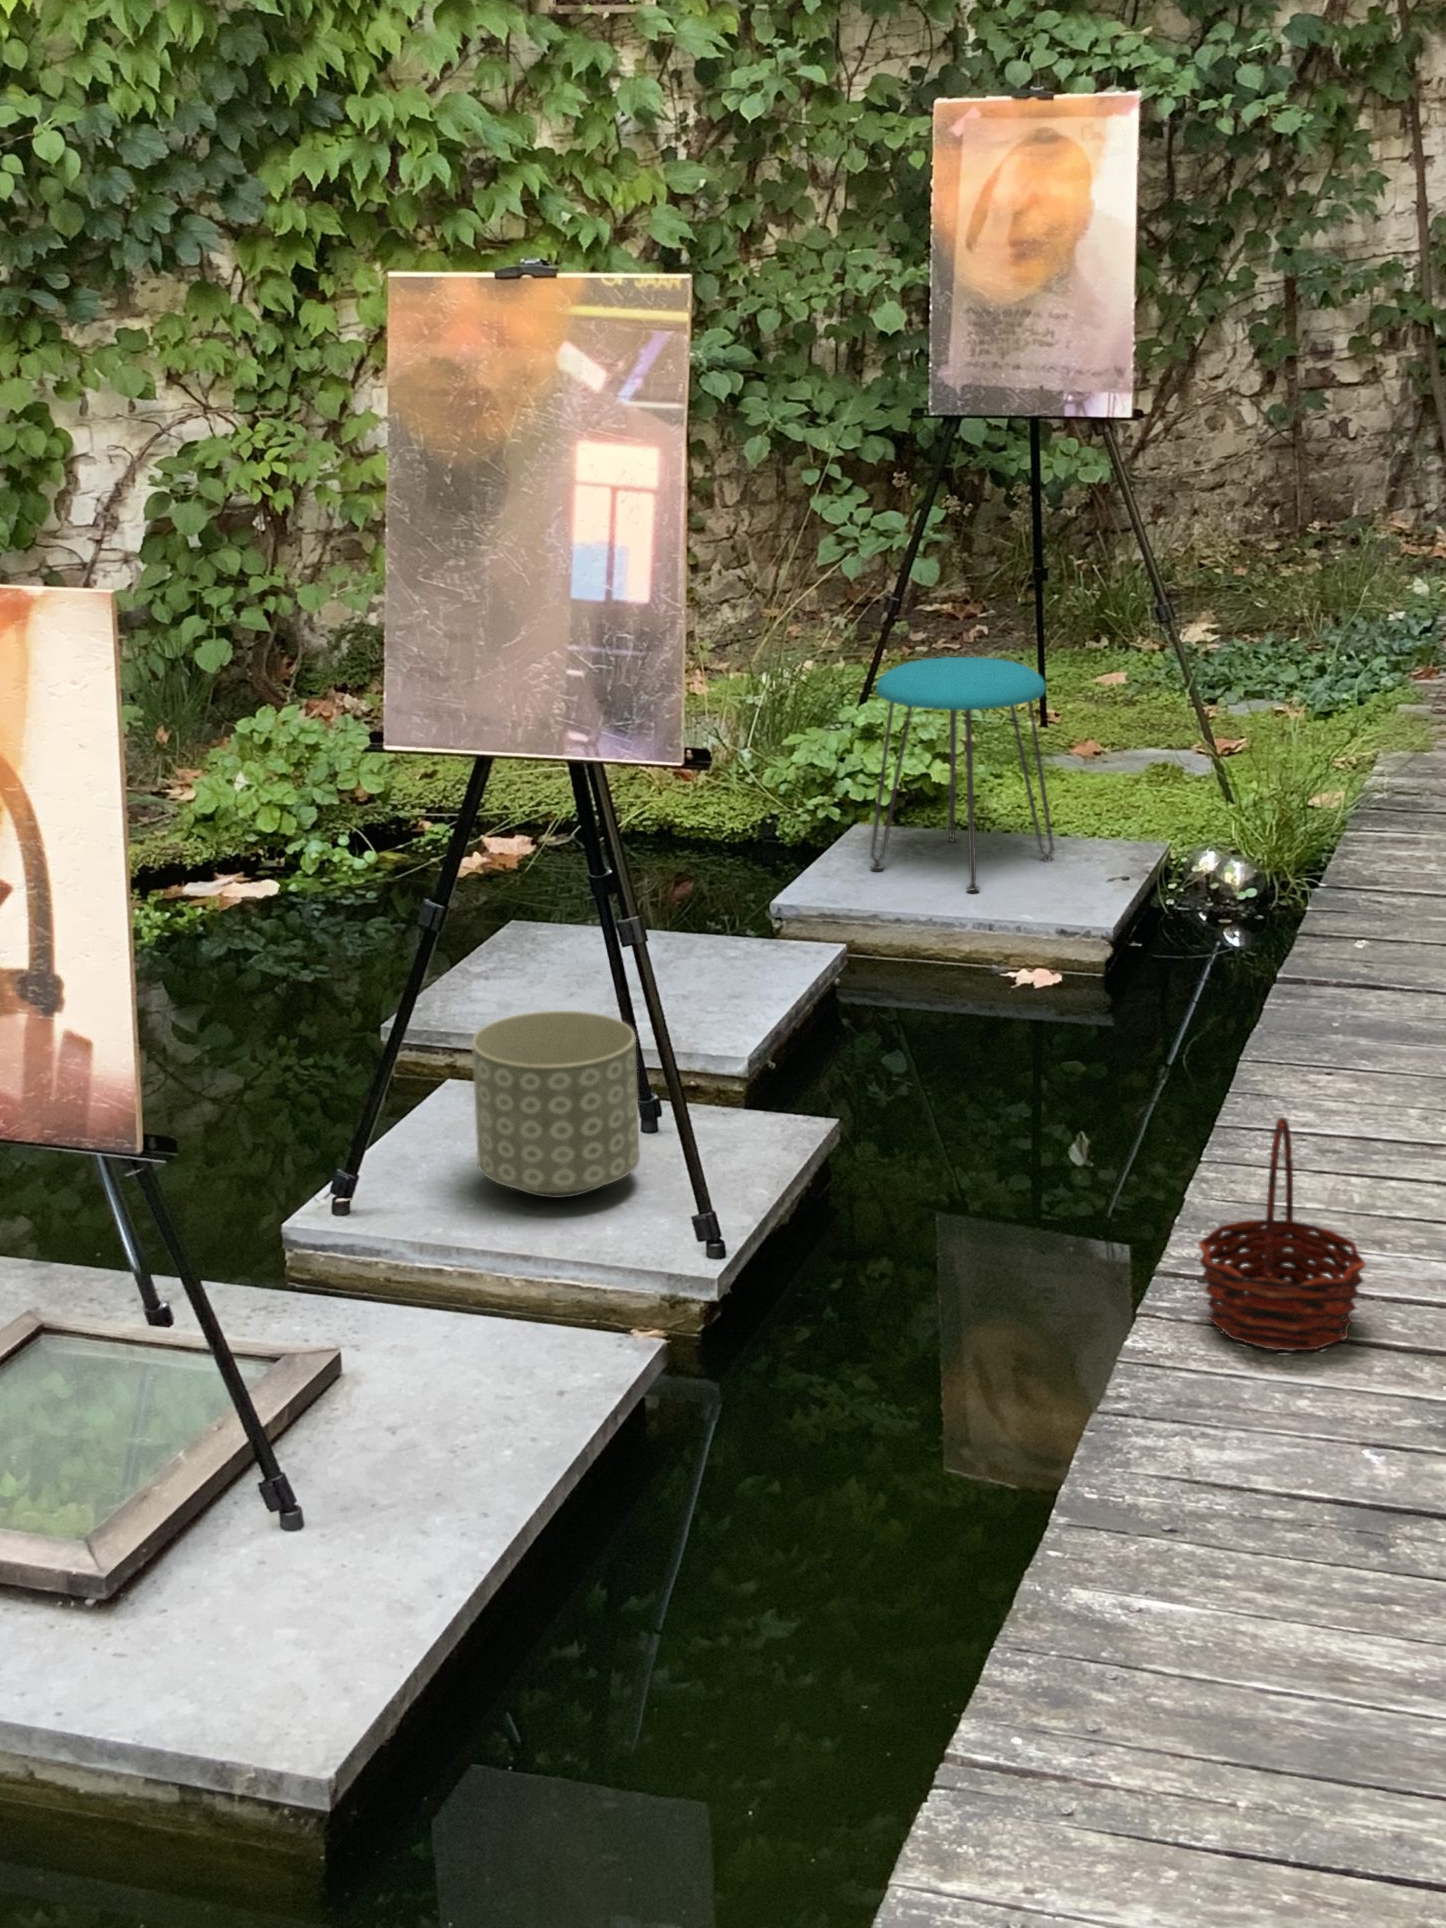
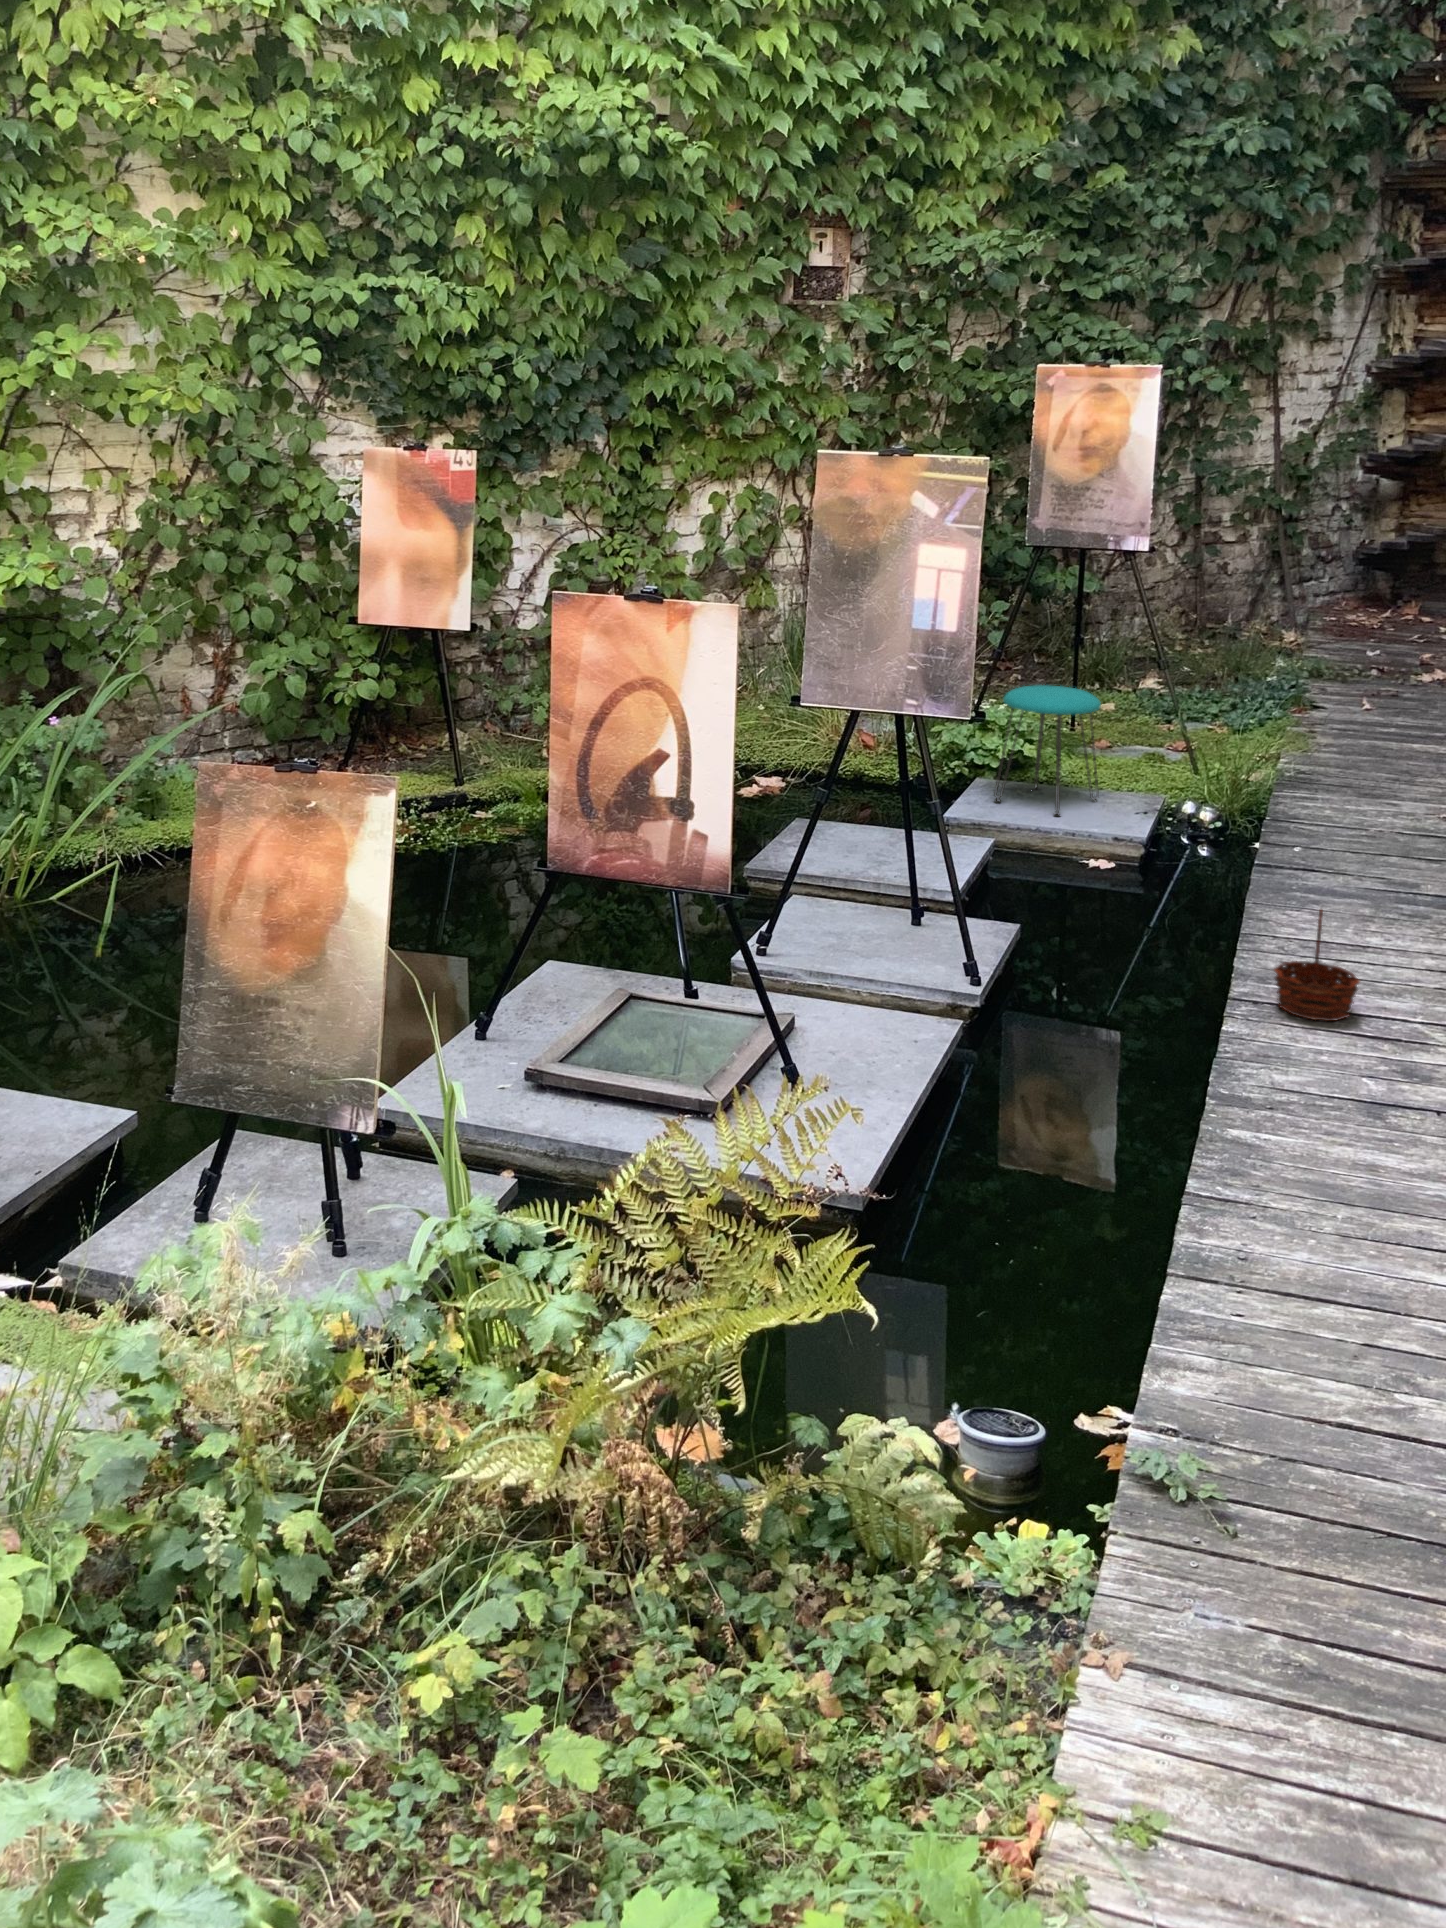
planter: present [472,1011,640,1198] -> none [844,857,934,953]

